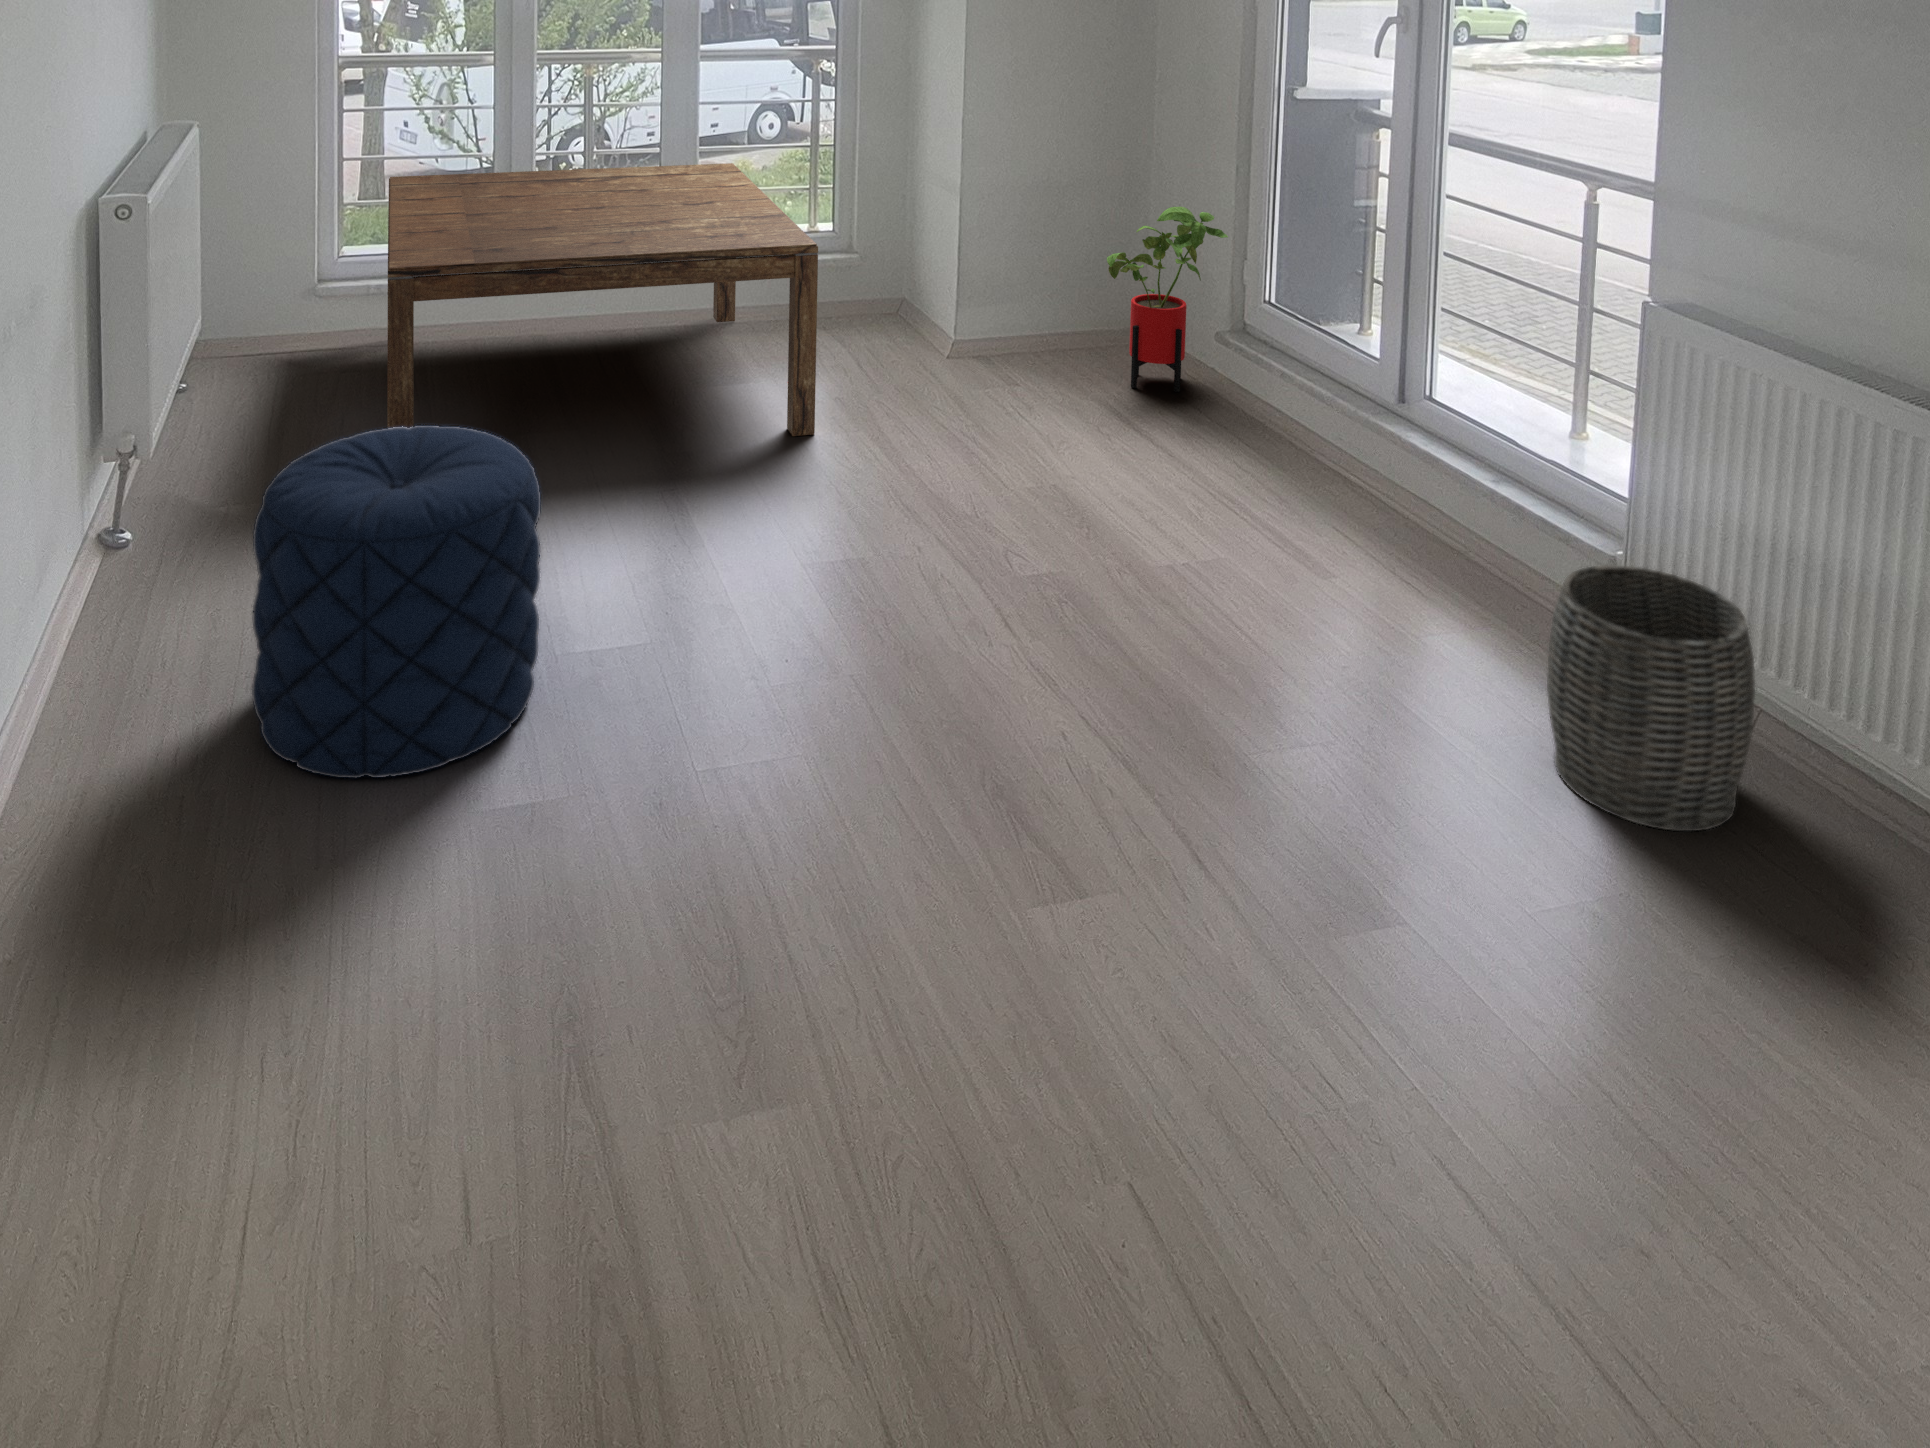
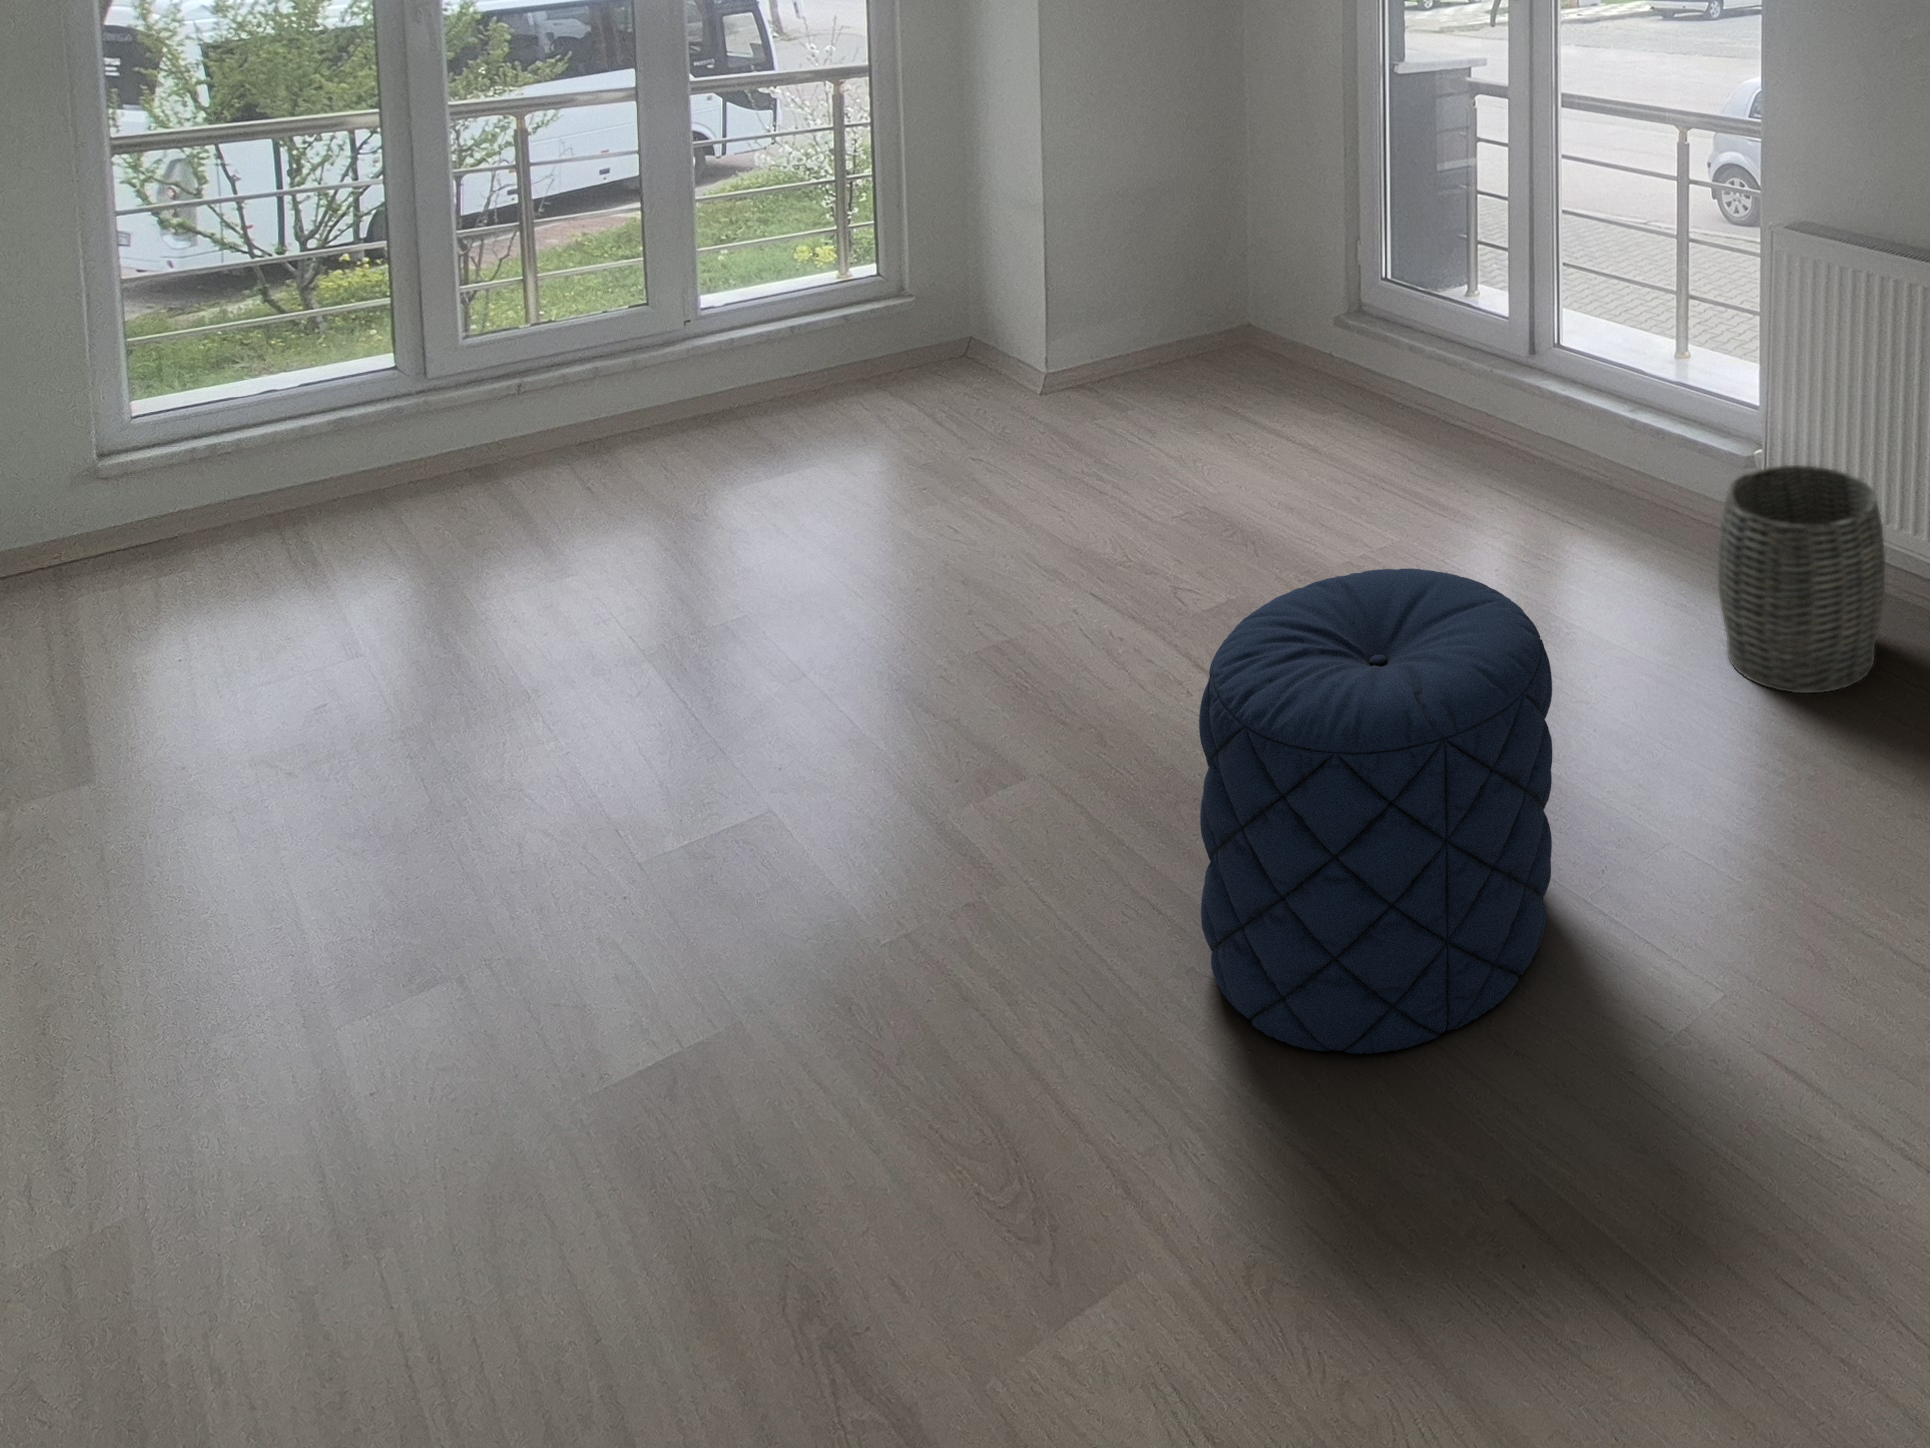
coffee table: present [387,163,818,436] -> none [213,215,898,697]
house plant: present [1107,207,1228,392] -> none [1213,196,1337,391]
pouf: present [252,425,541,778] -> present [1199,568,1552,1054]

